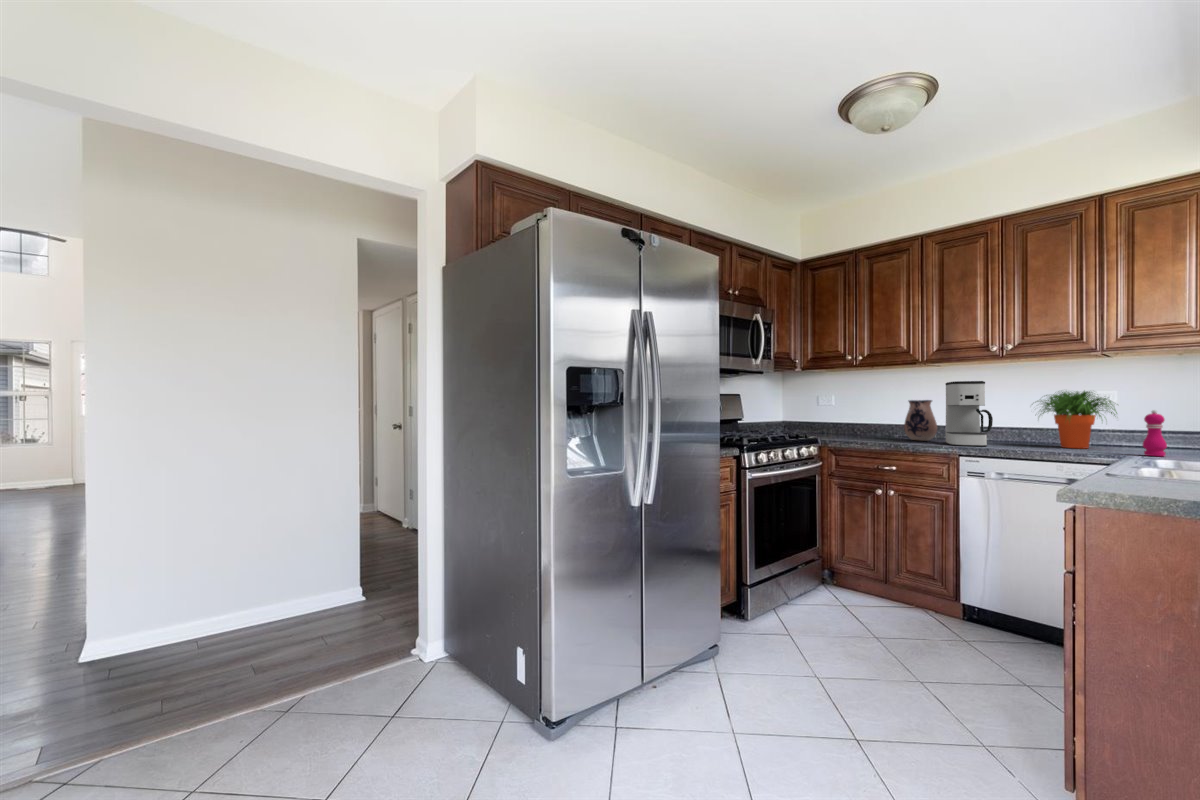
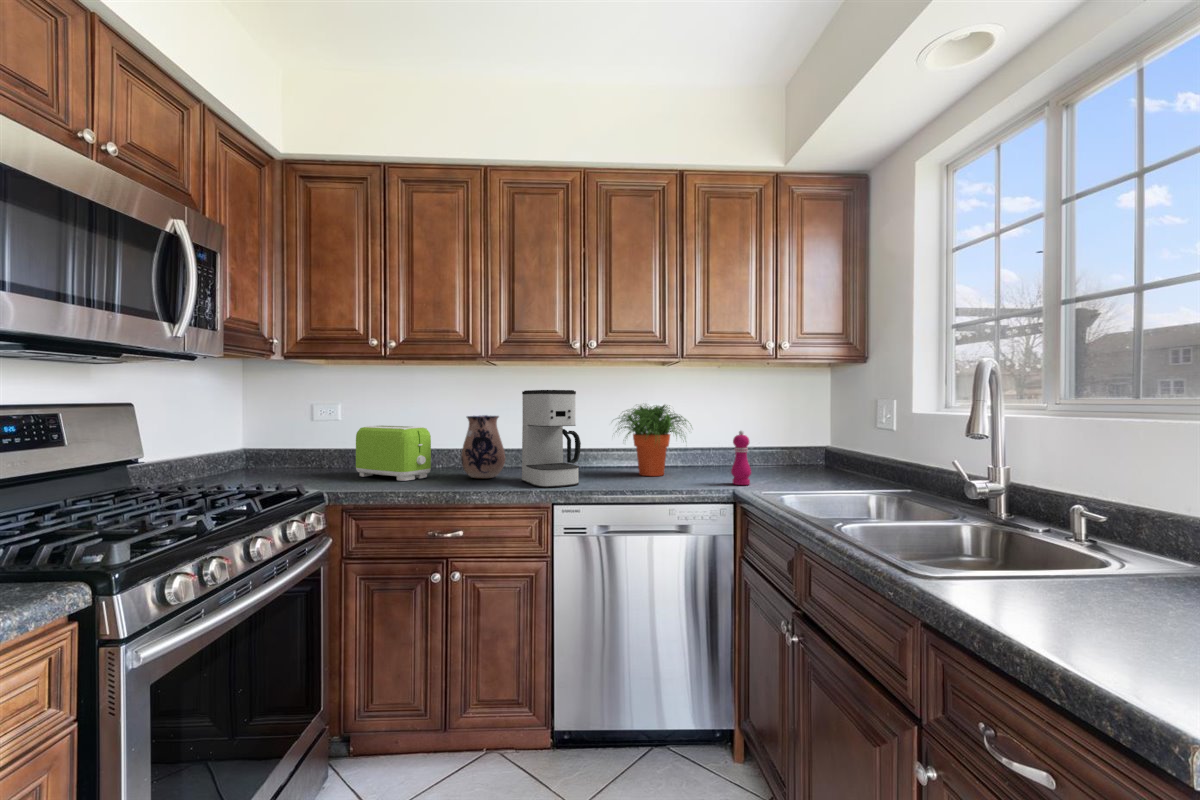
toaster: none [840,407,885,438] -> present [356,425,431,481]

